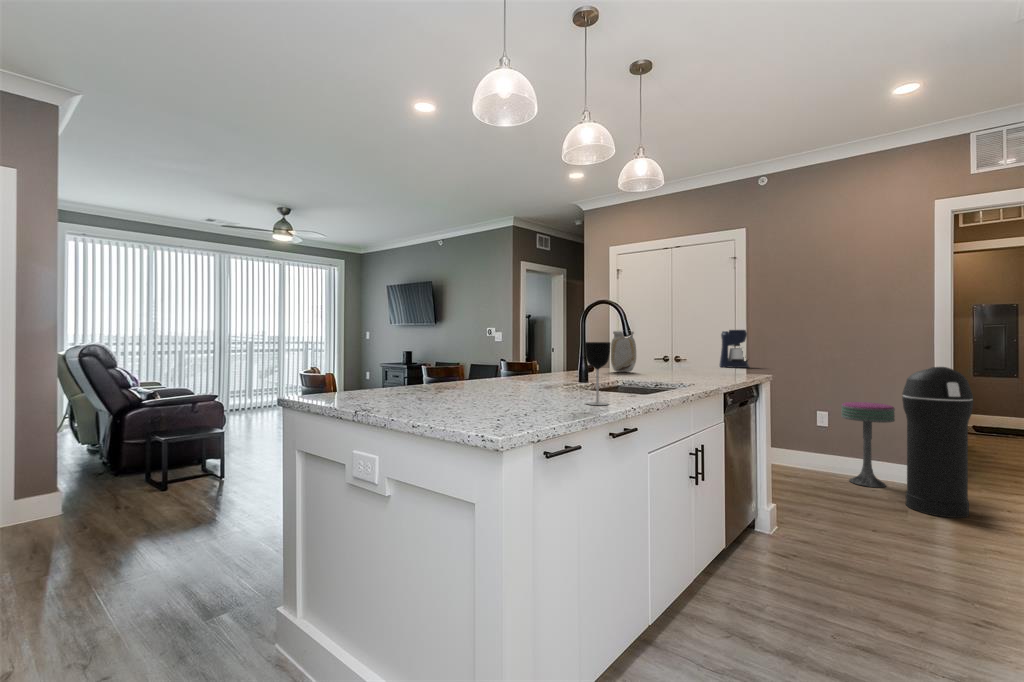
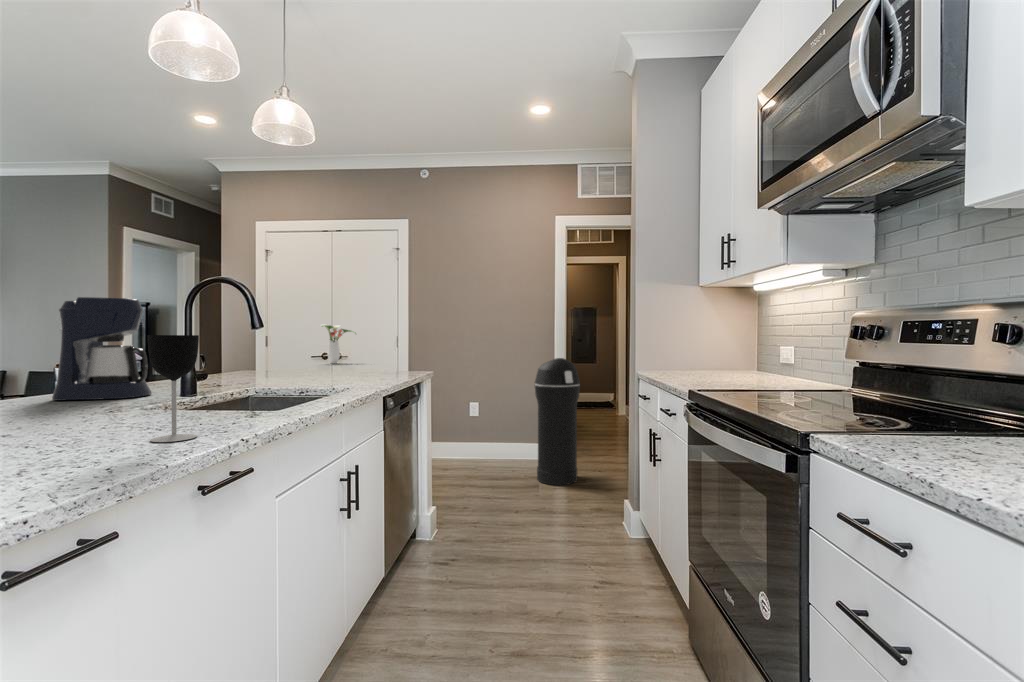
vase: present [611,330,636,372] -> none [249,323,284,375]
flower arrangement: none [661,330,694,365] -> present [321,325,352,363]
coffee maker: present [719,330,749,368] -> present [52,297,152,401]
bar stool: present [841,402,895,487] -> none [490,392,528,467]

